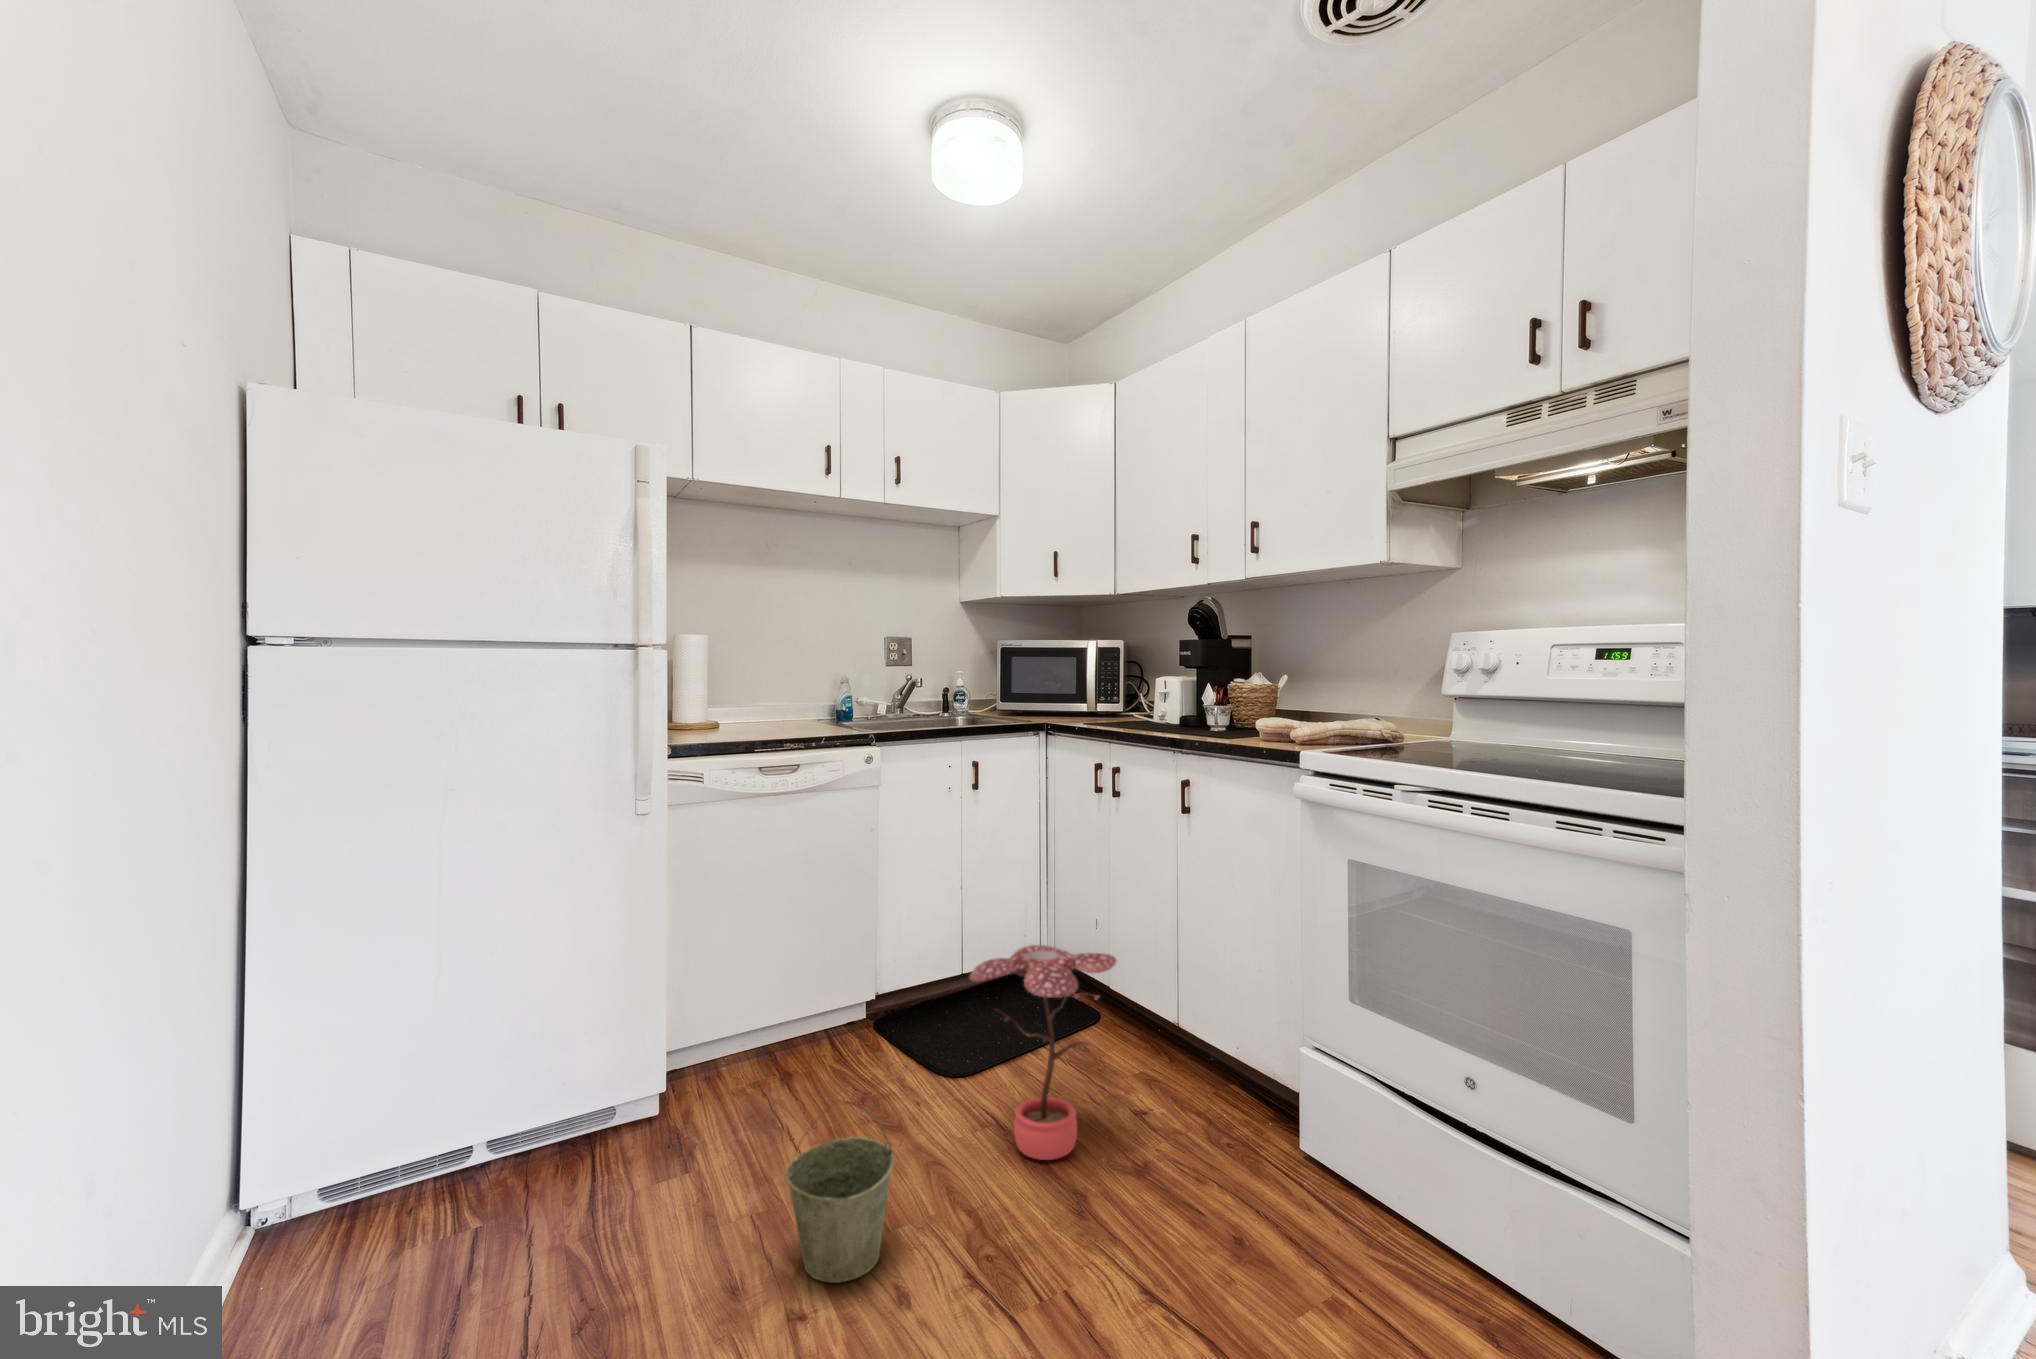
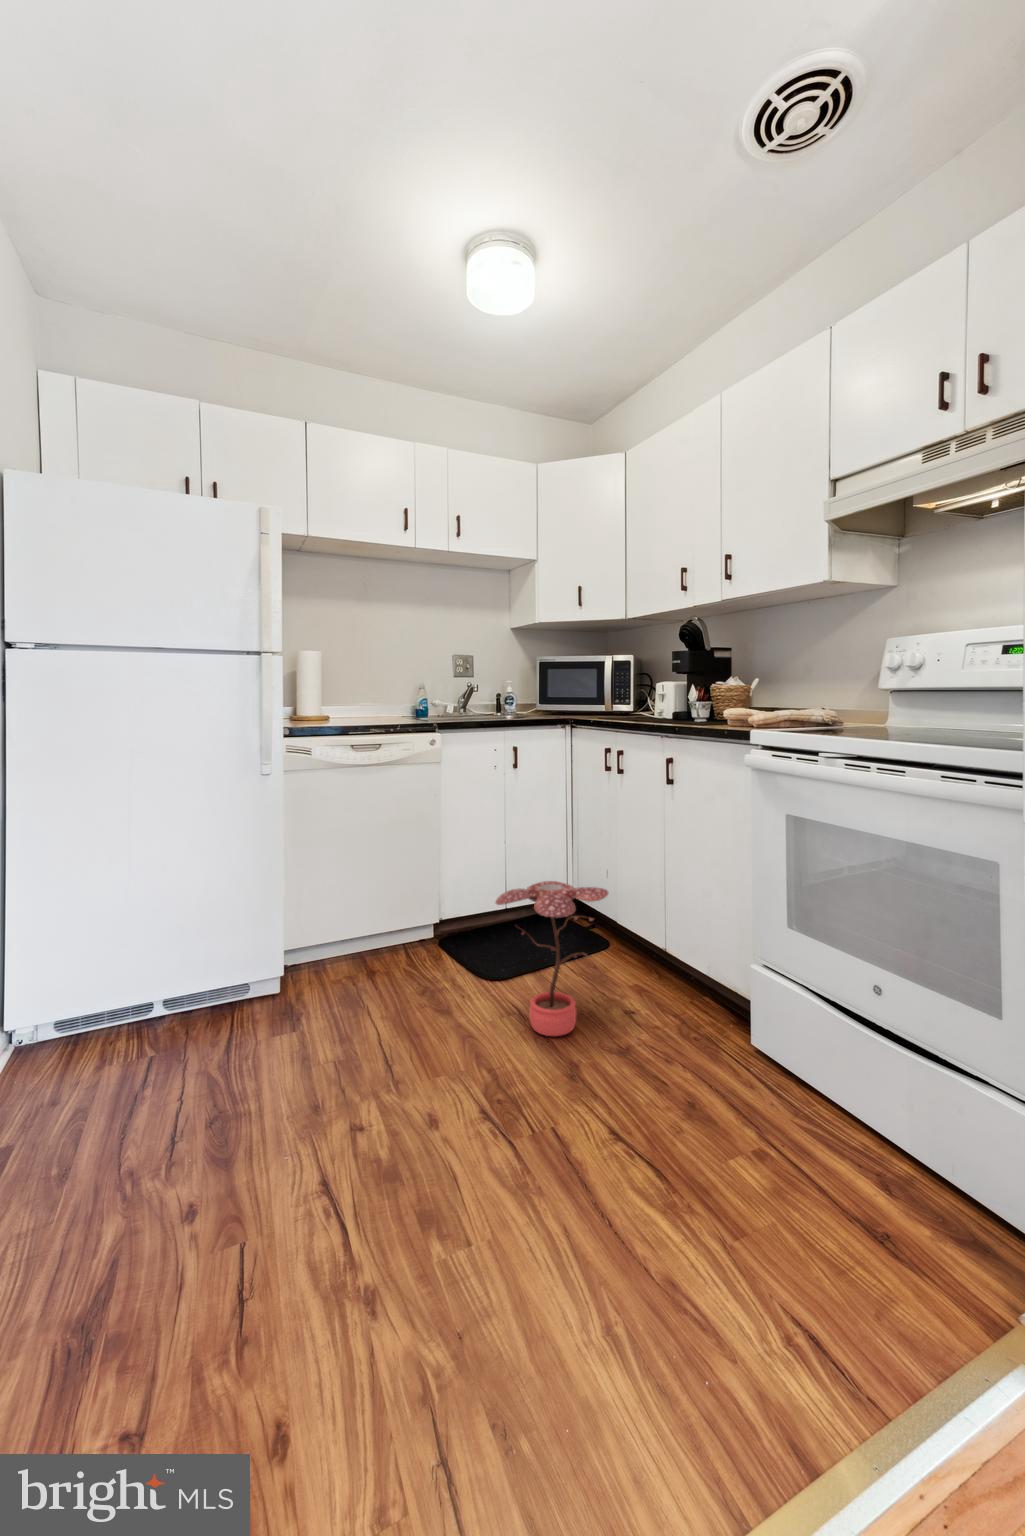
bucket: present [786,1100,894,1283] -> none [351,983,430,1111]

